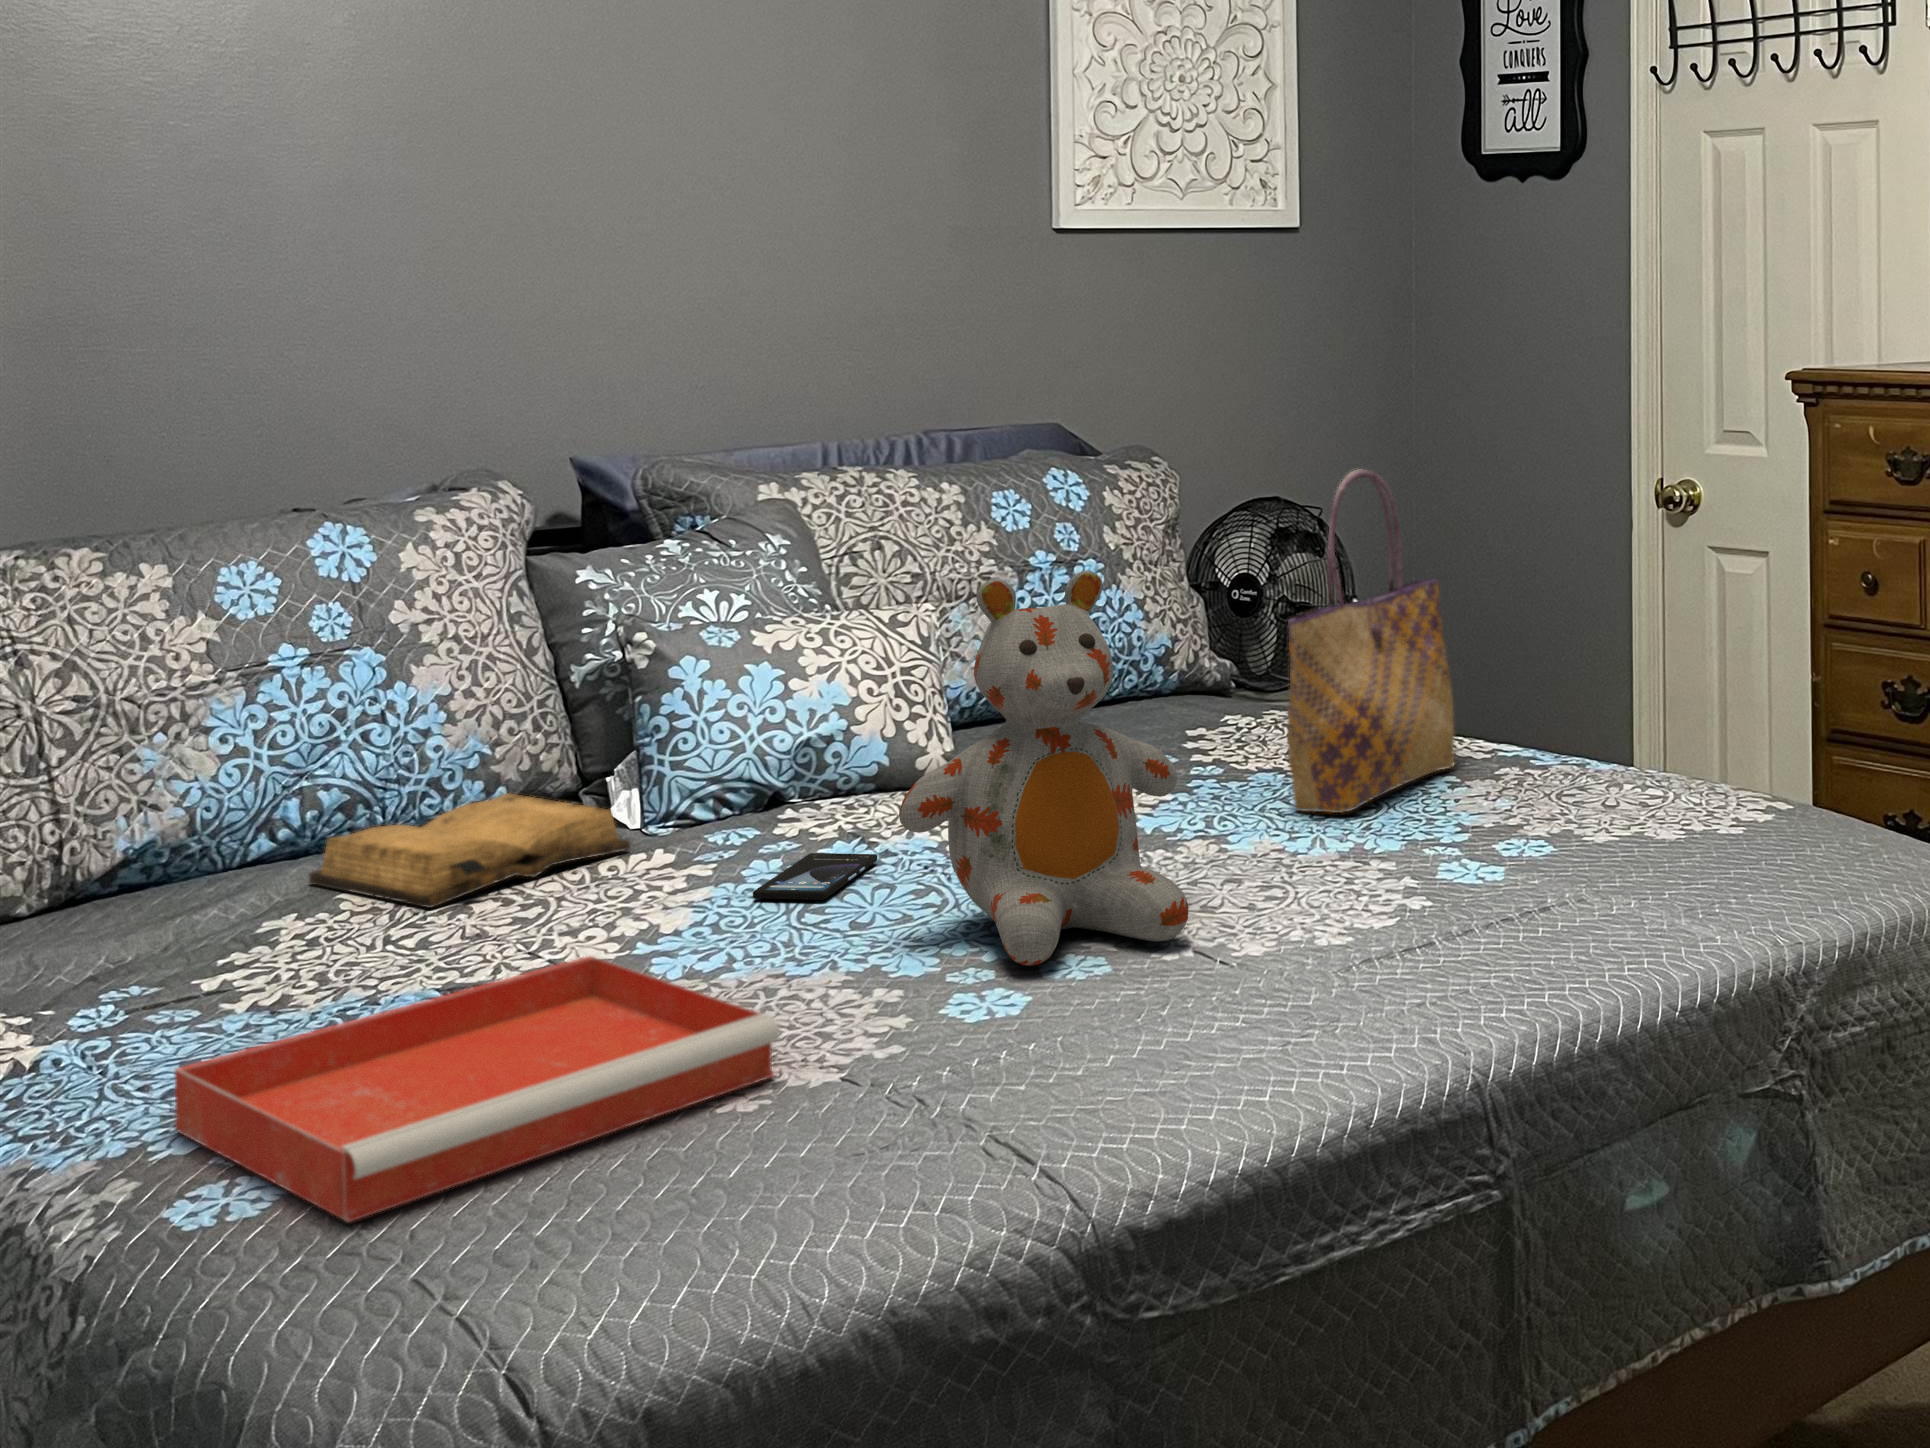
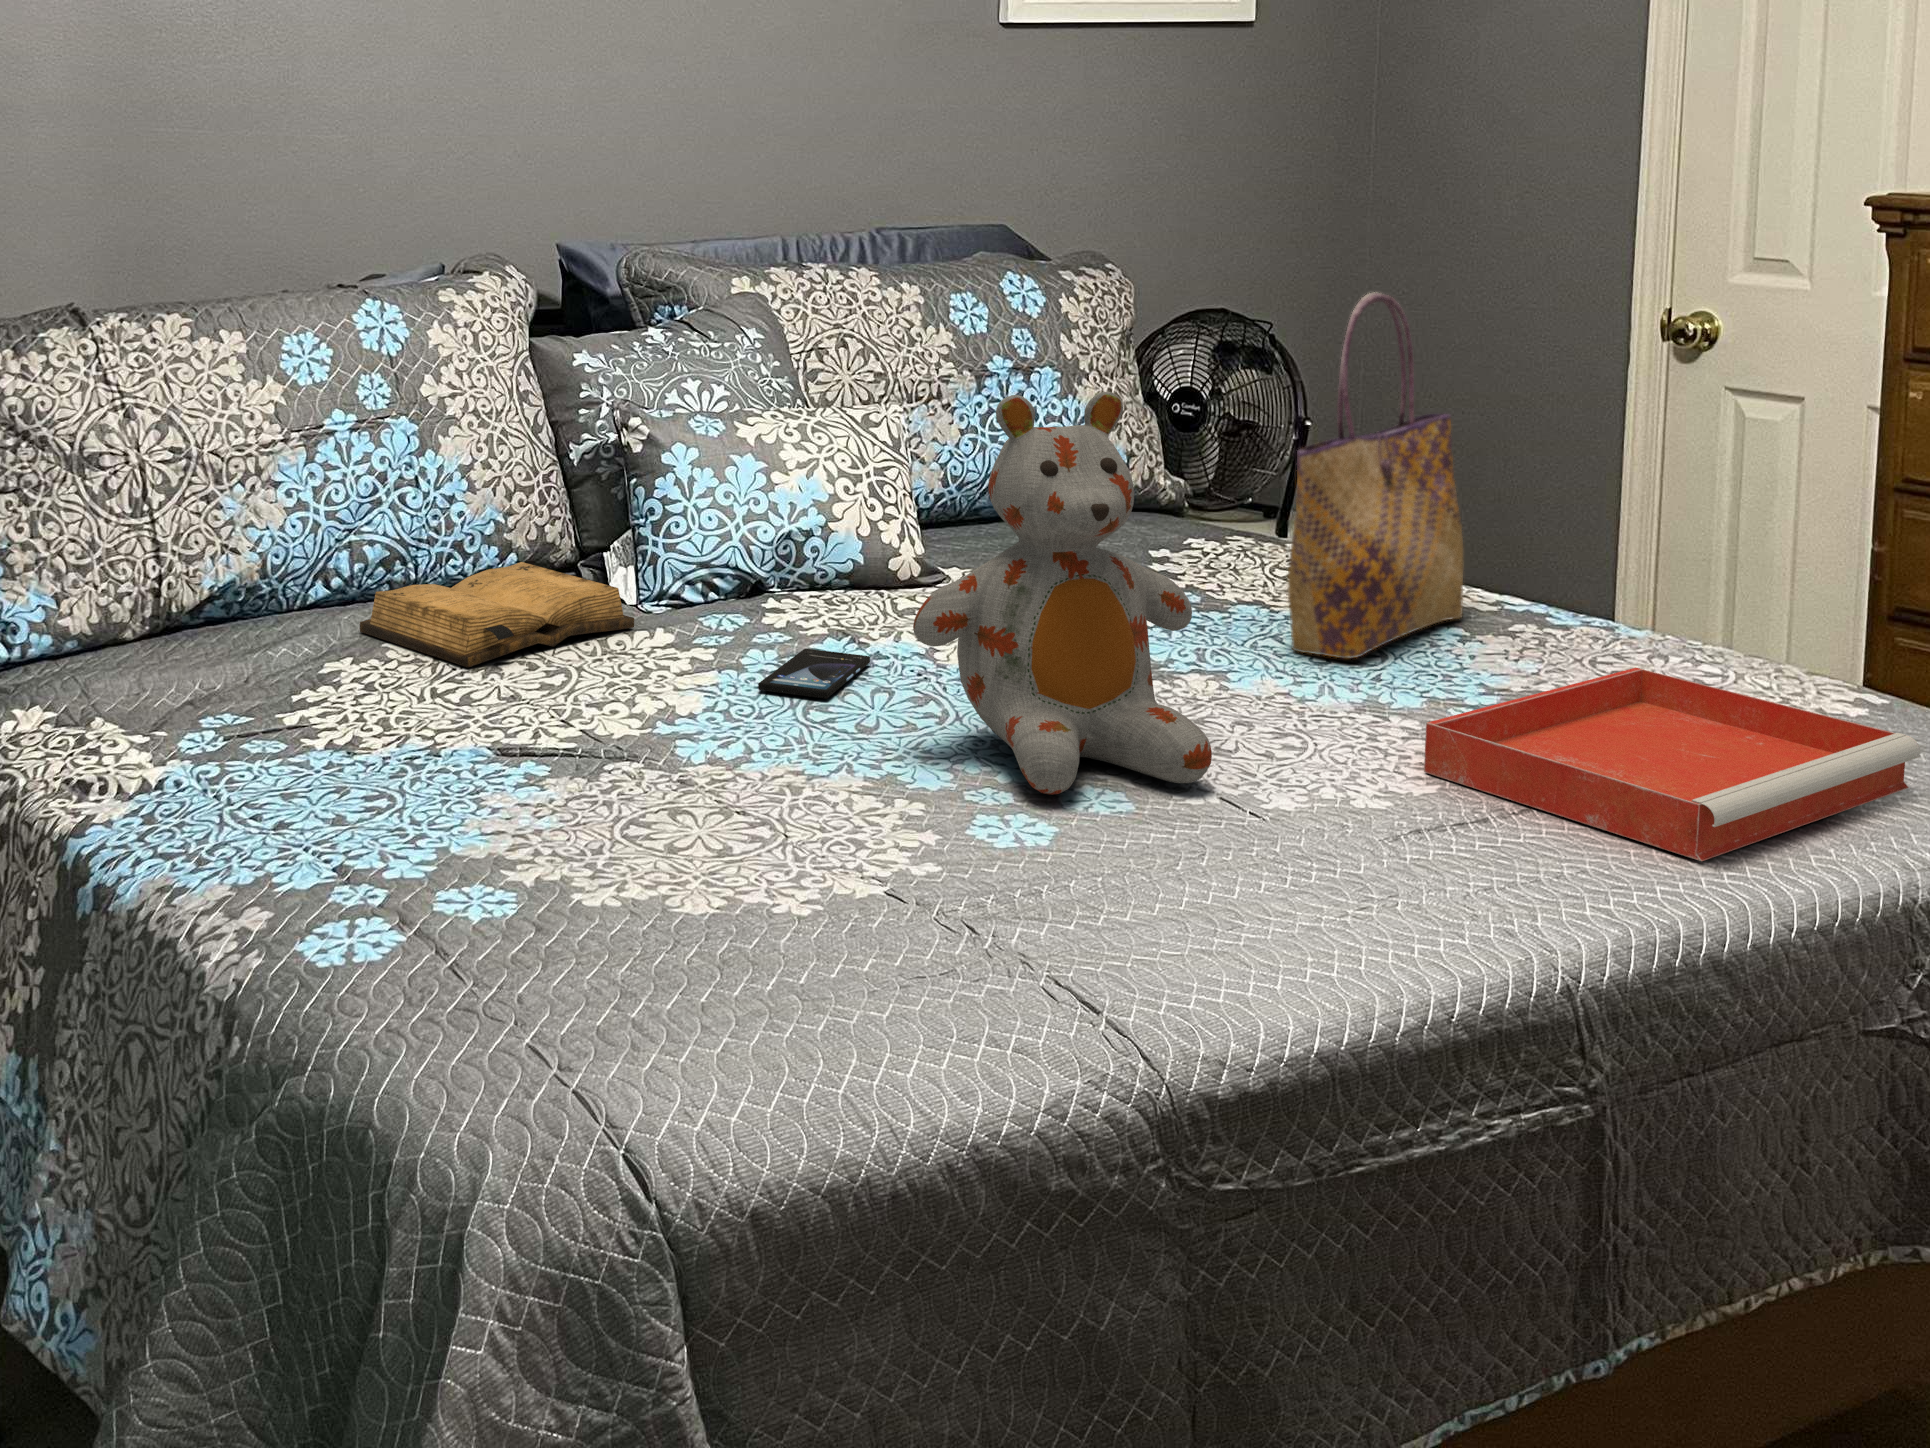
tray: present [175,956,780,1222] -> present [1424,668,1920,861]

